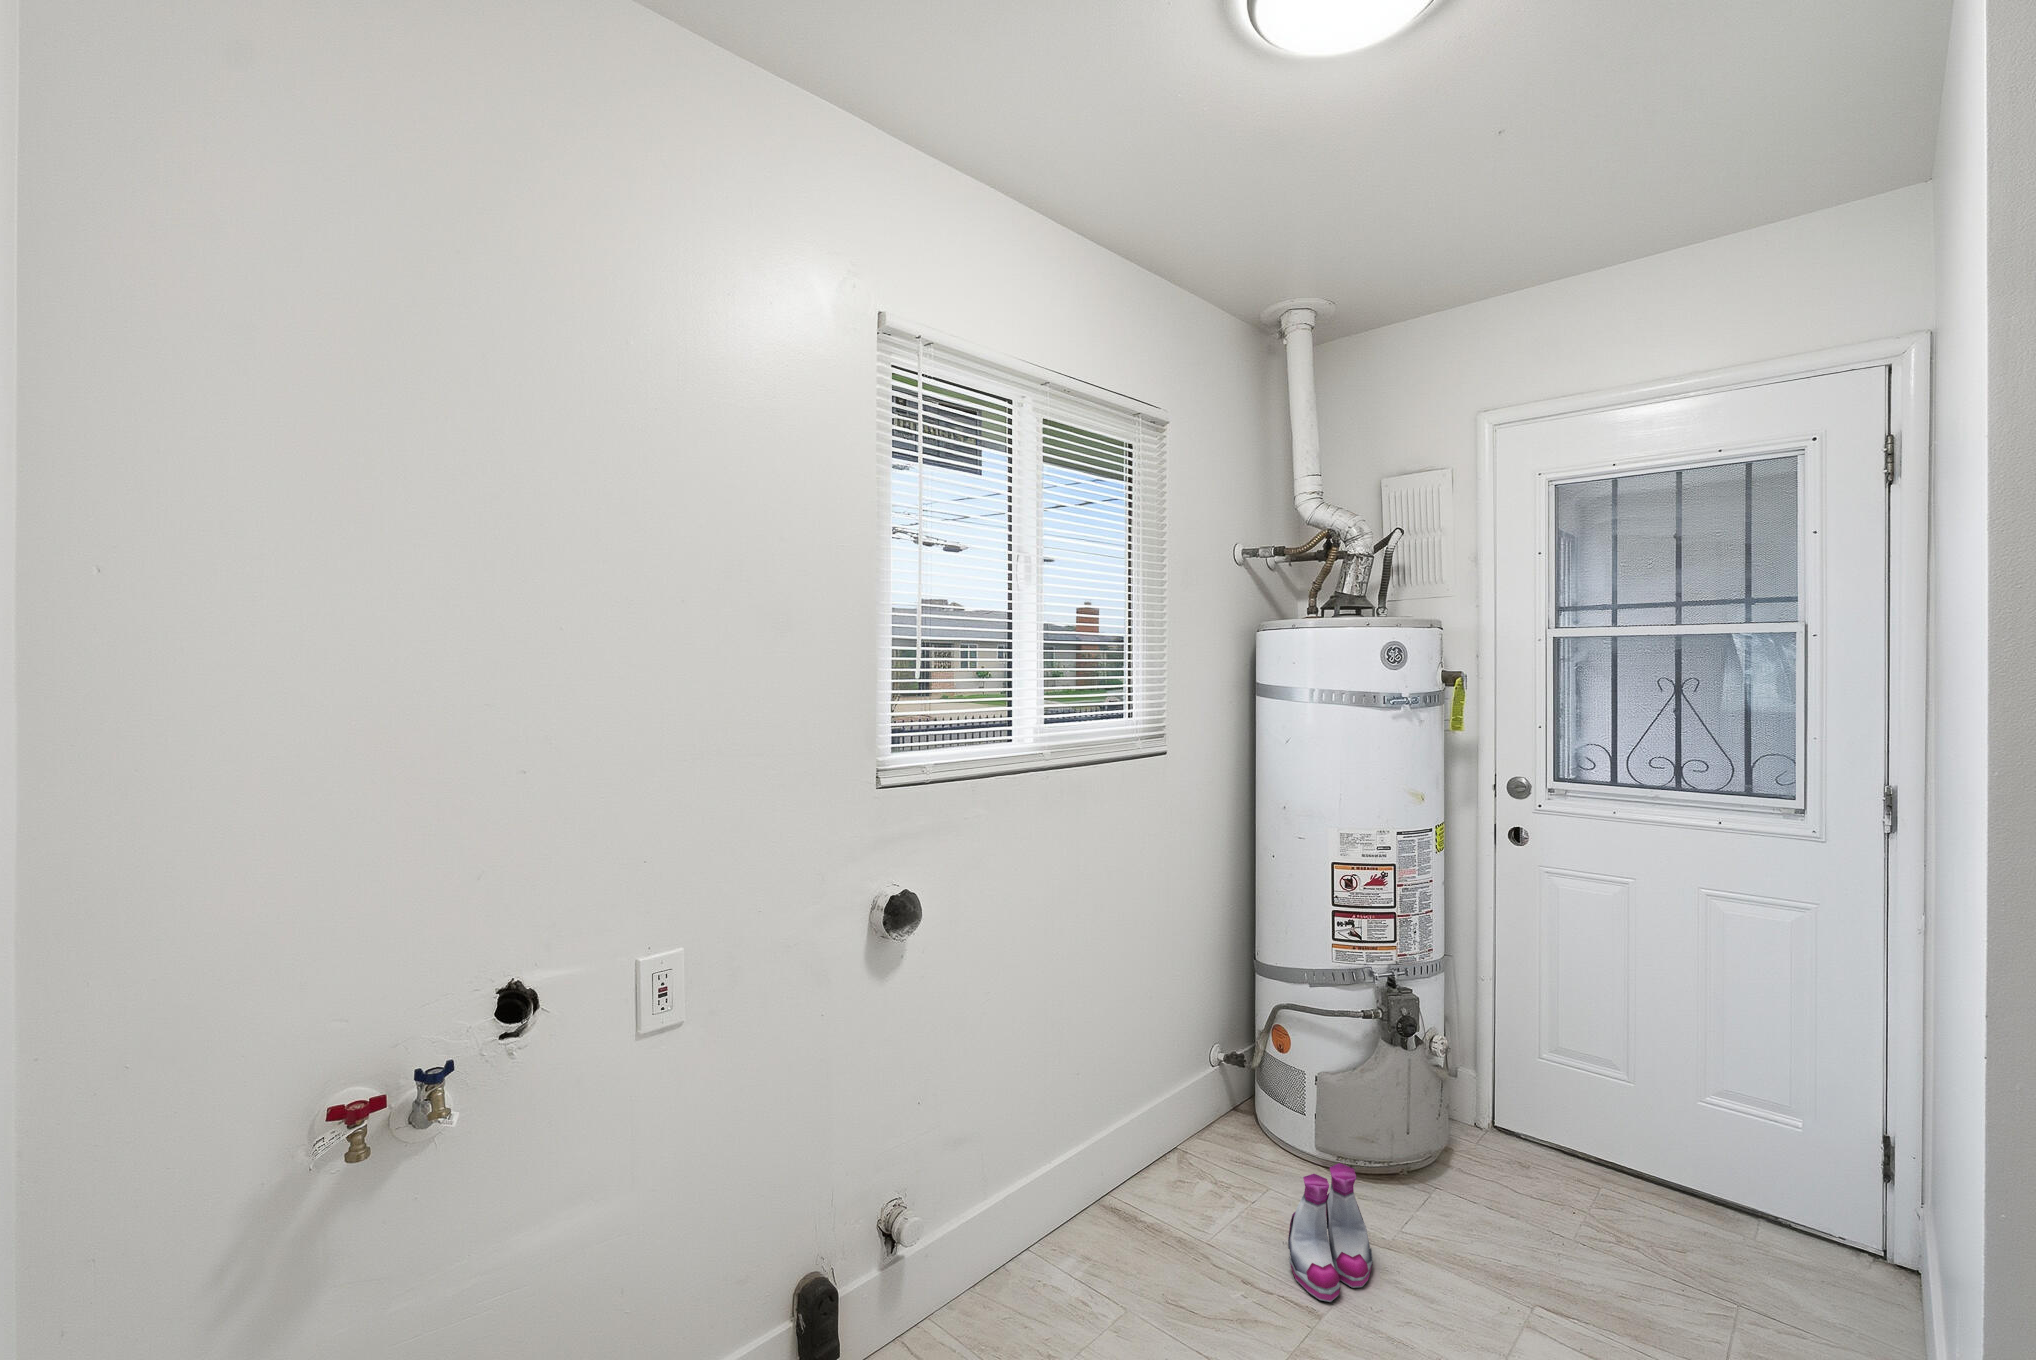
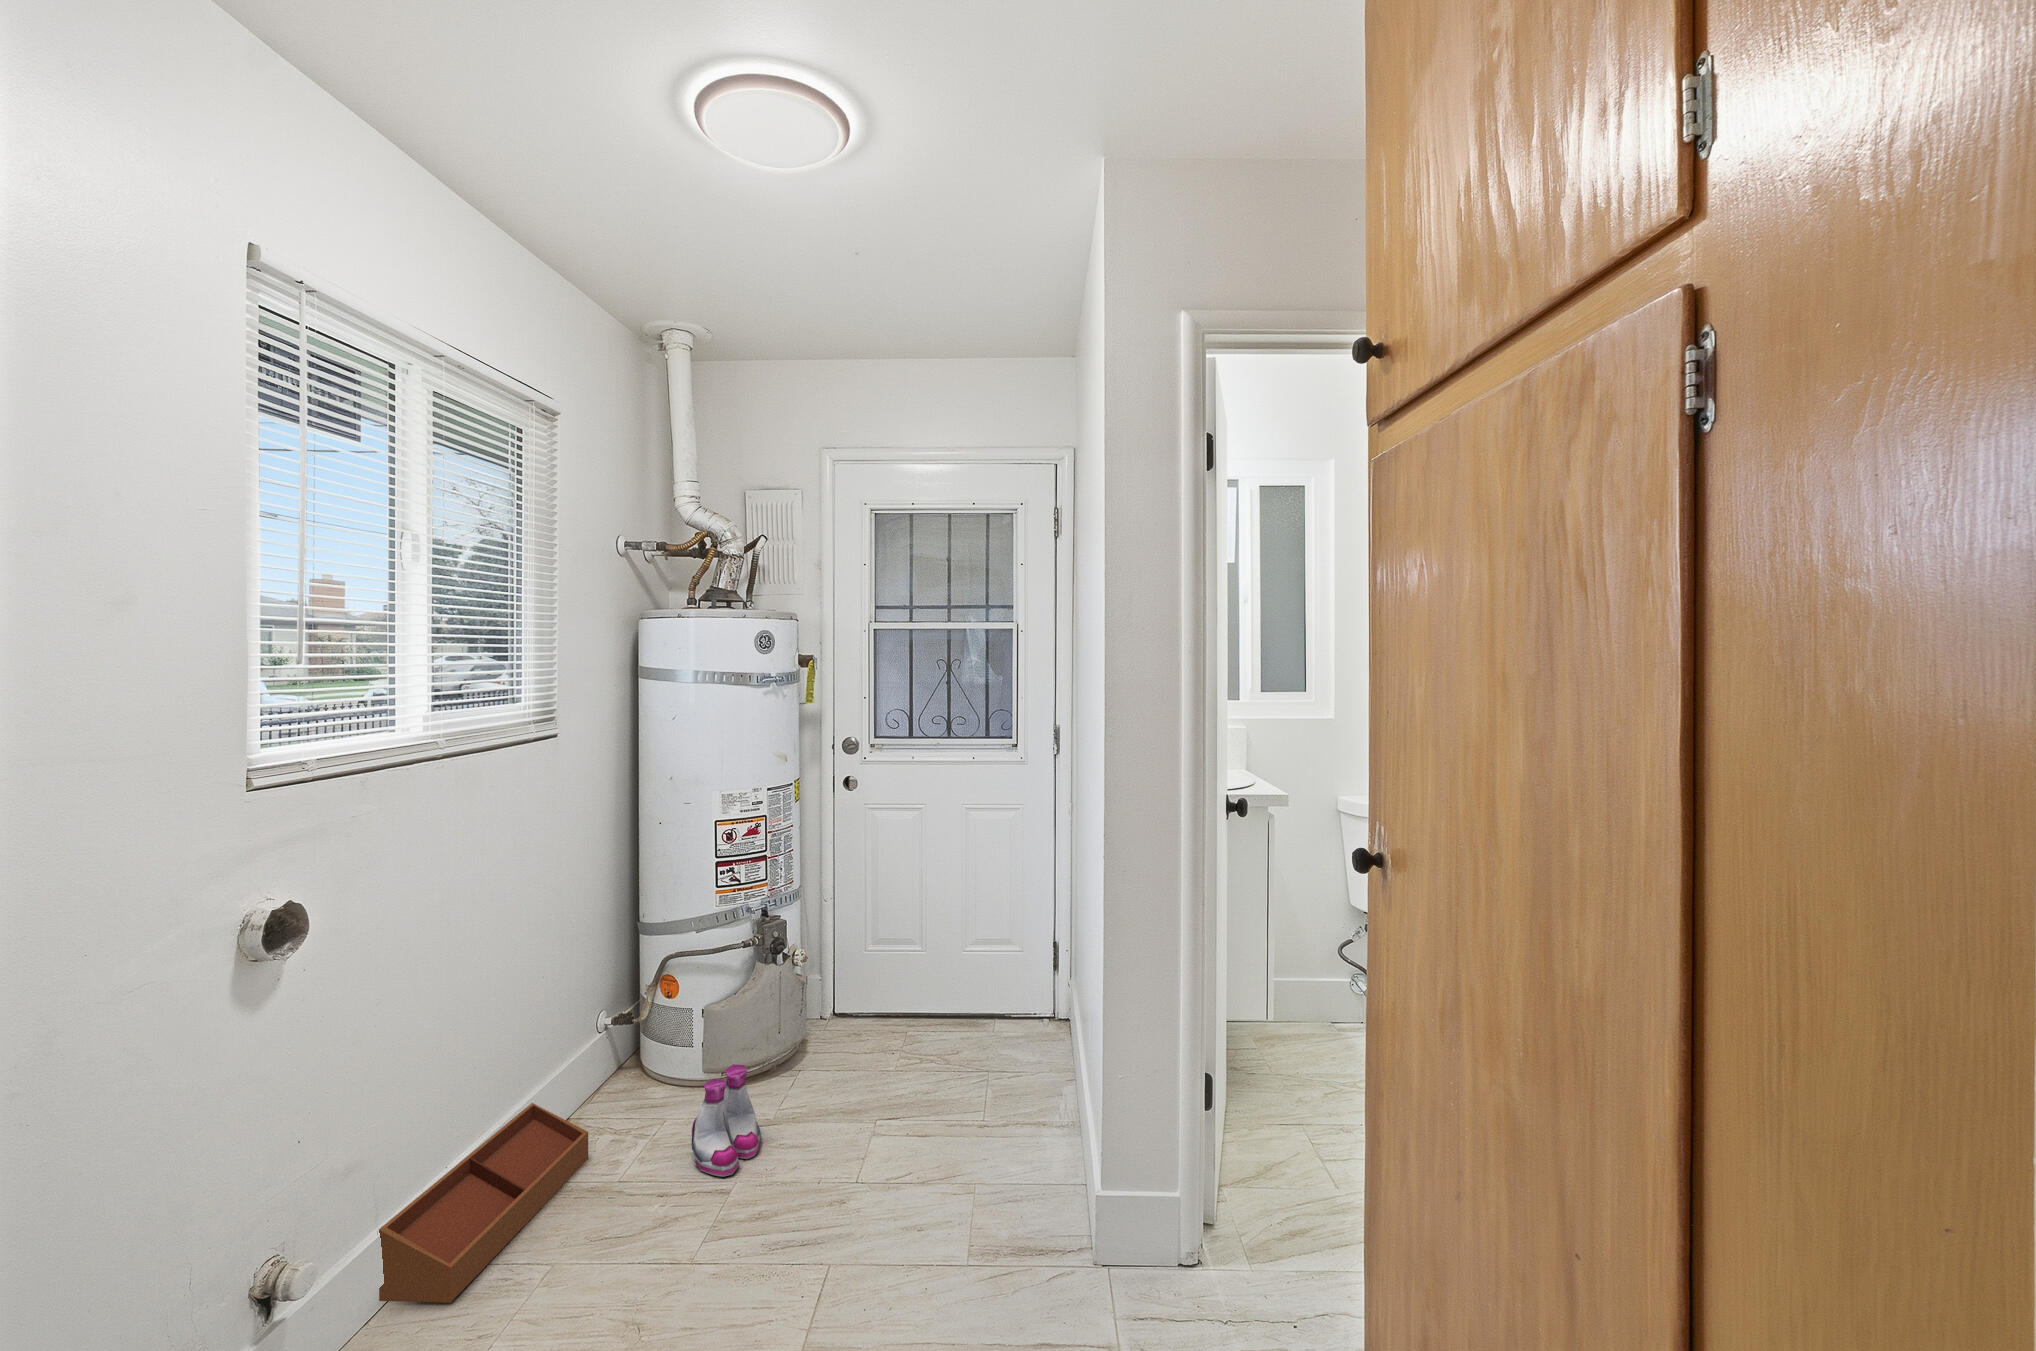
storage bin: none [980,1132,1184,1327] -> present [379,1103,588,1303]

